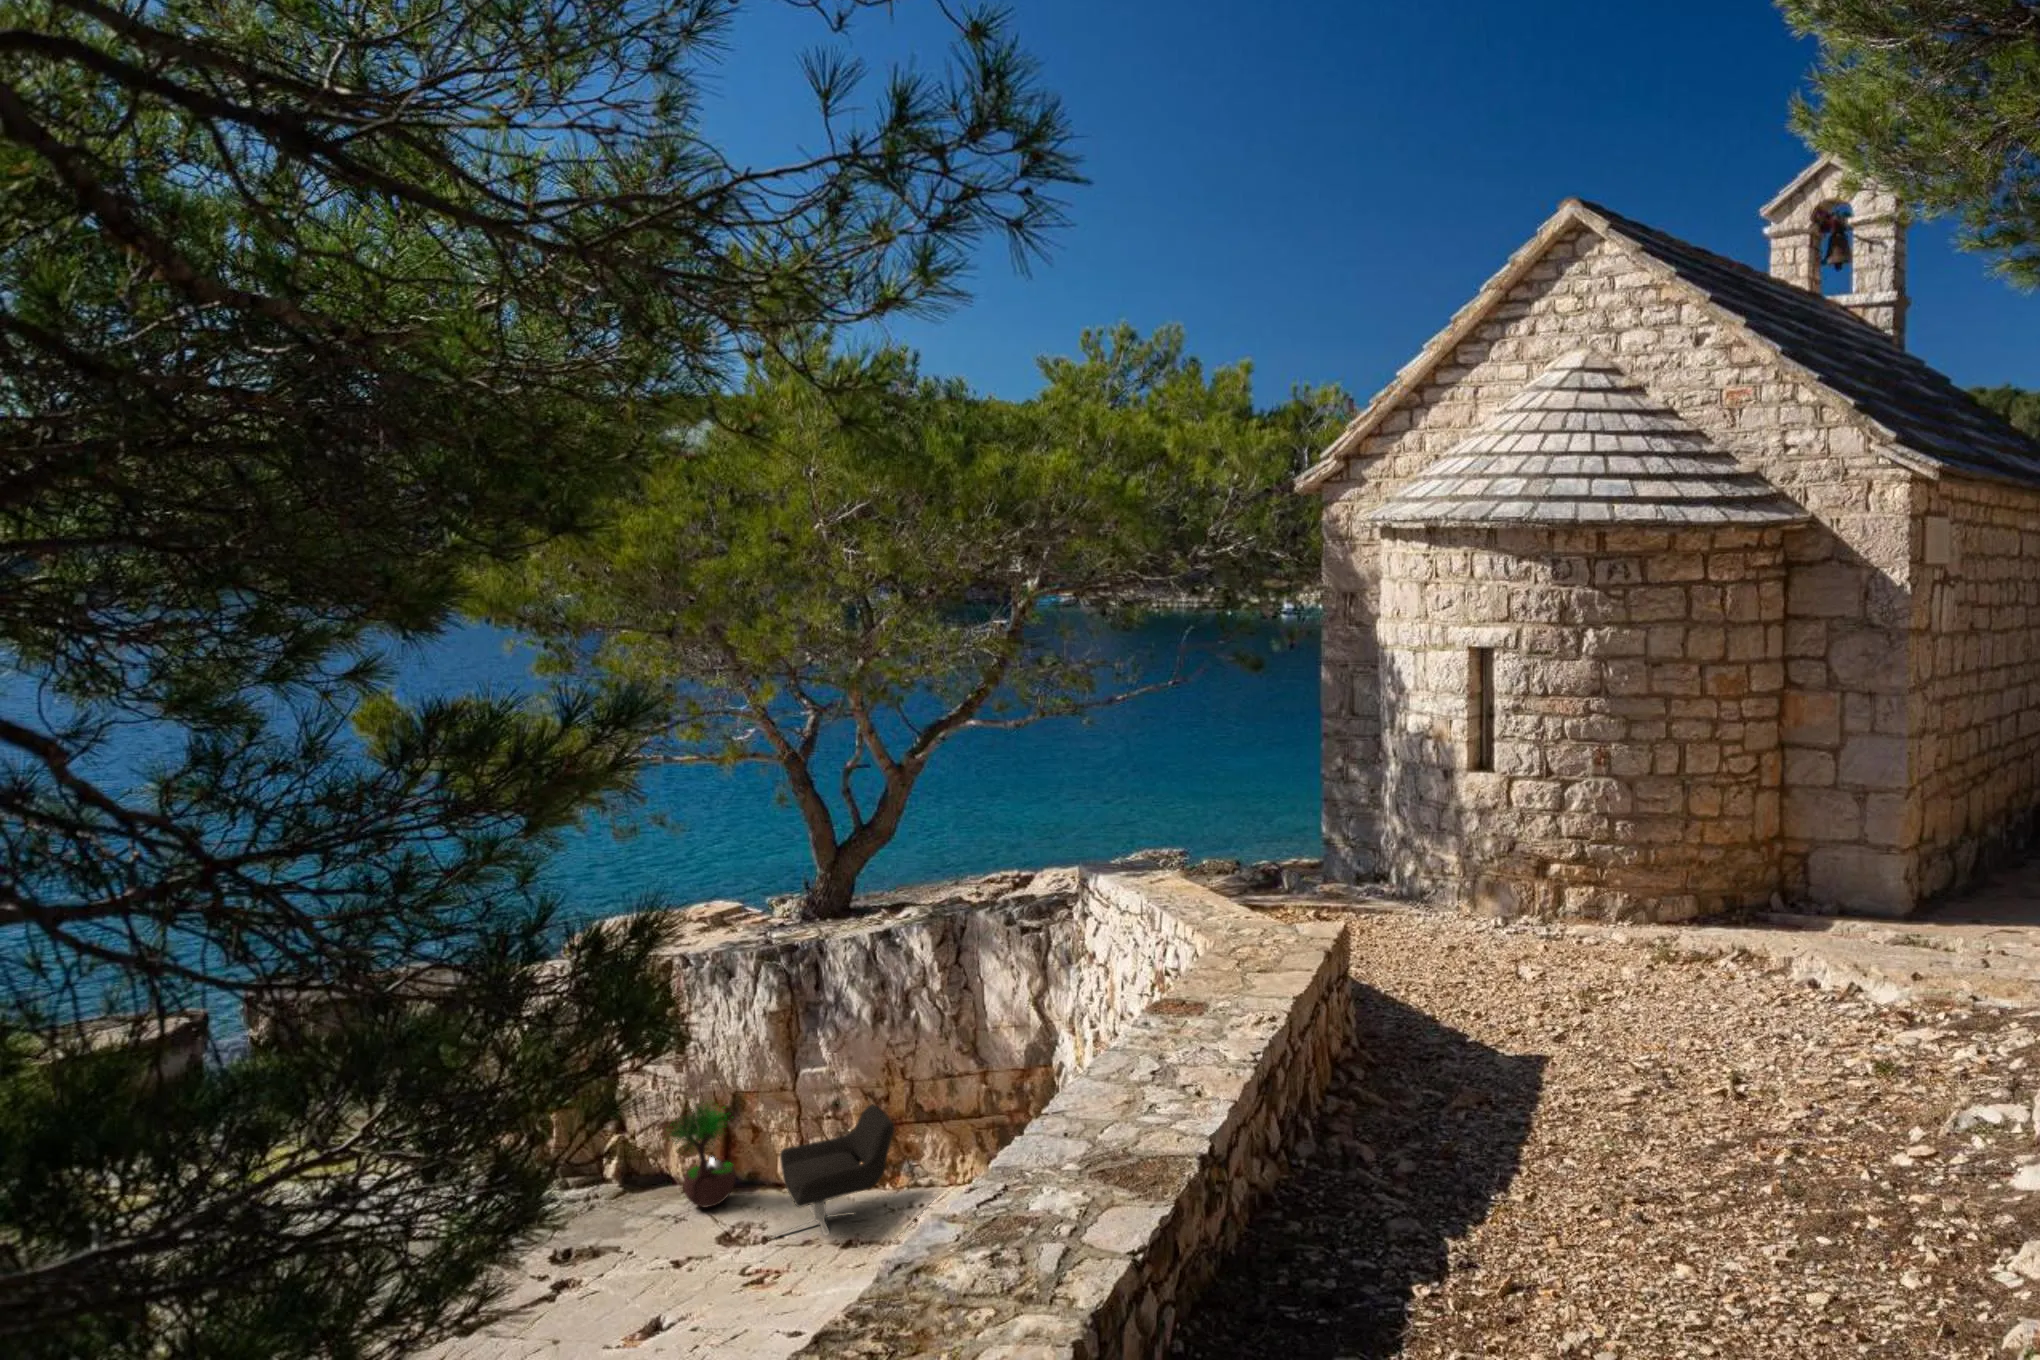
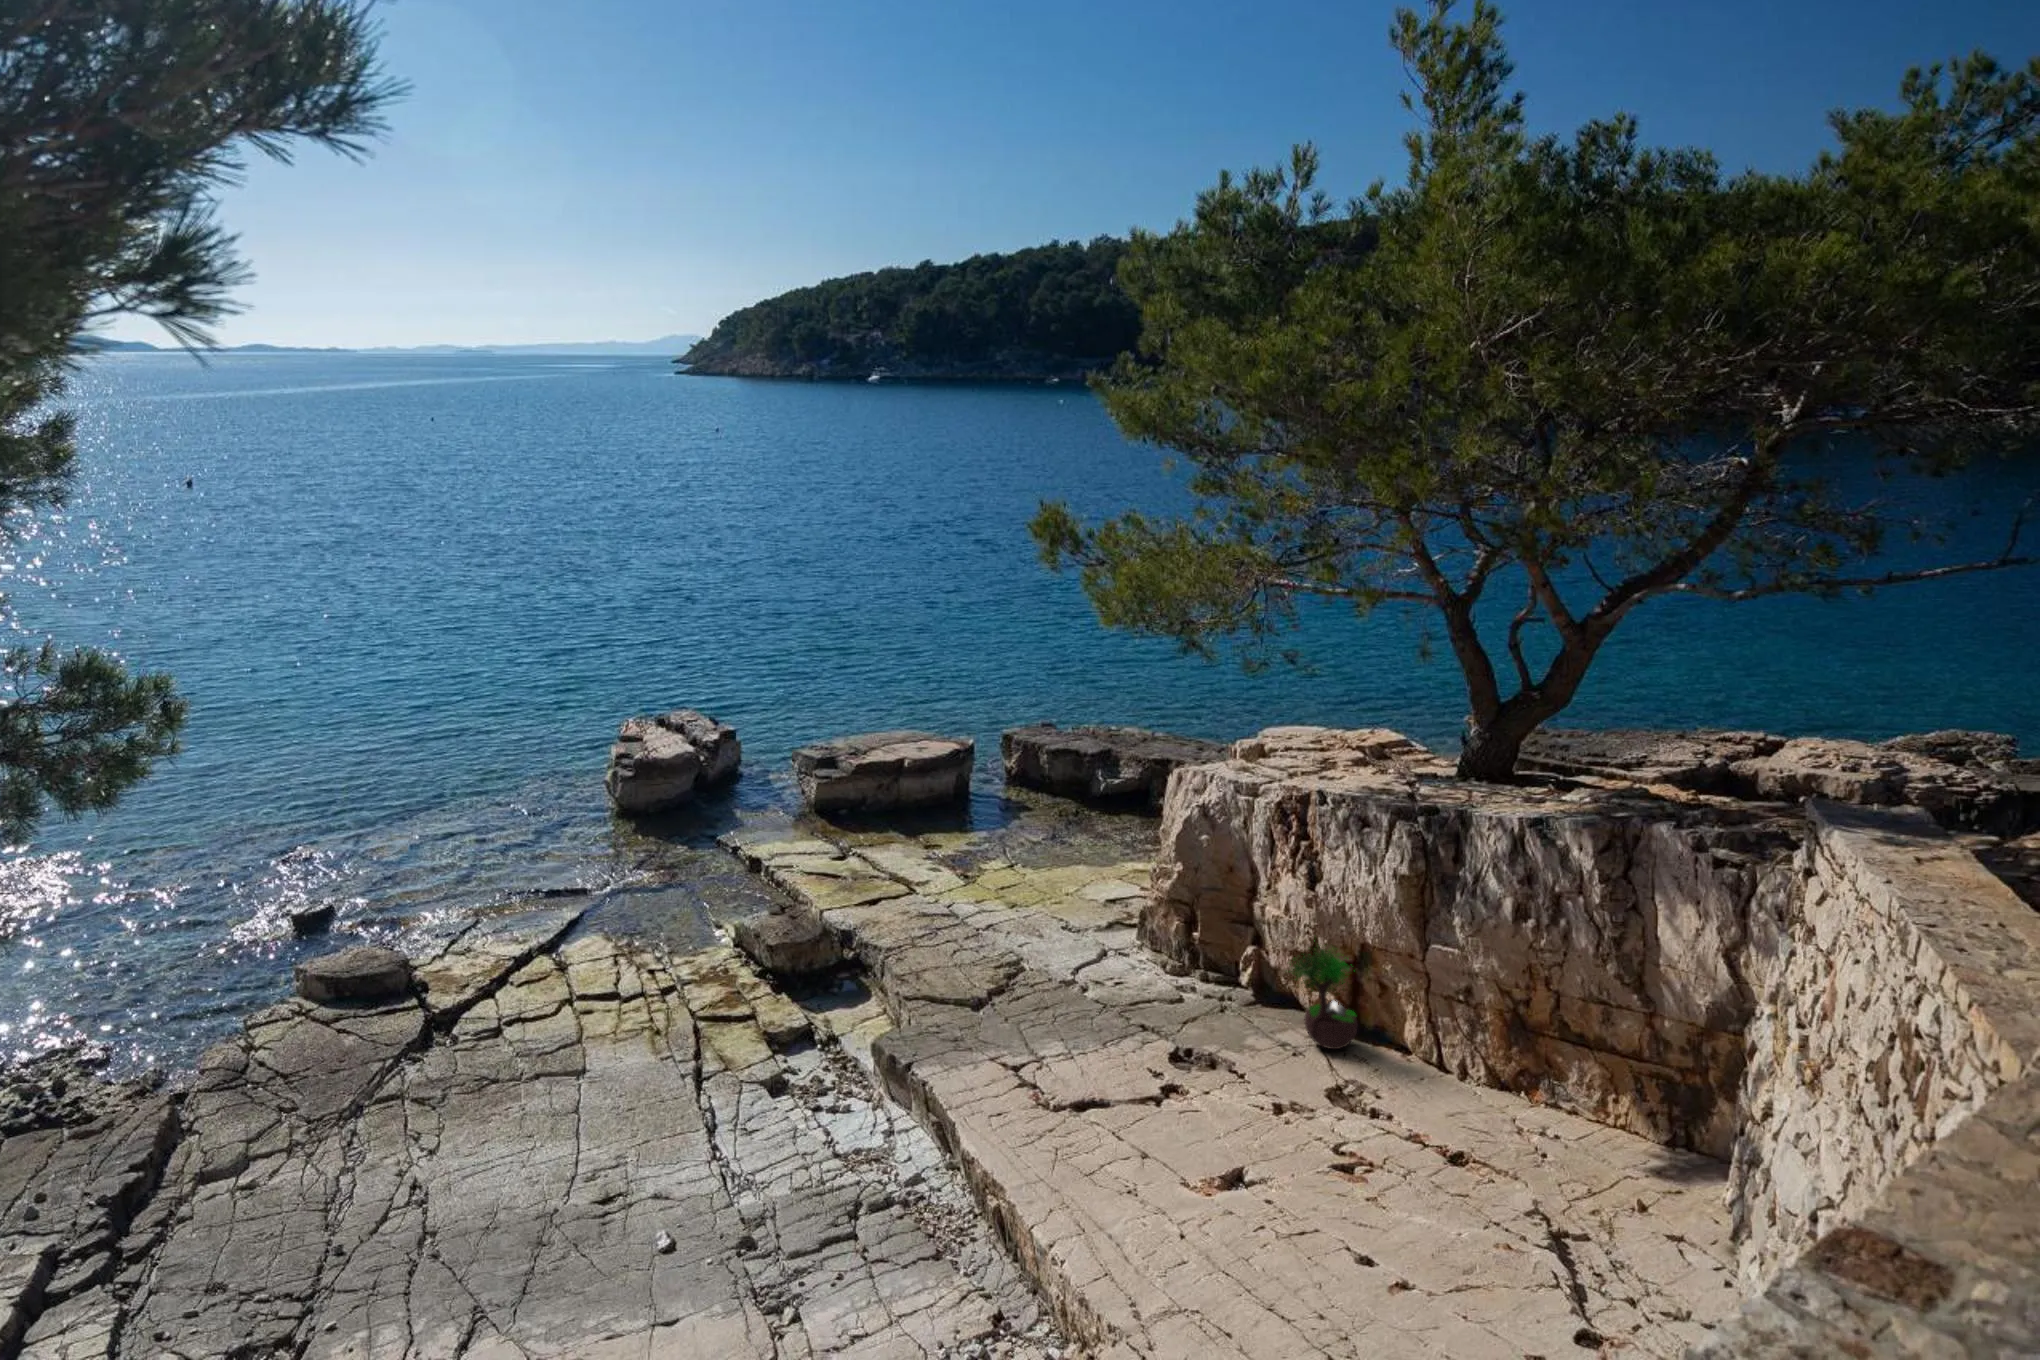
lounge chair: present [771,1104,894,1235] -> none [1382,1005,1530,1134]

